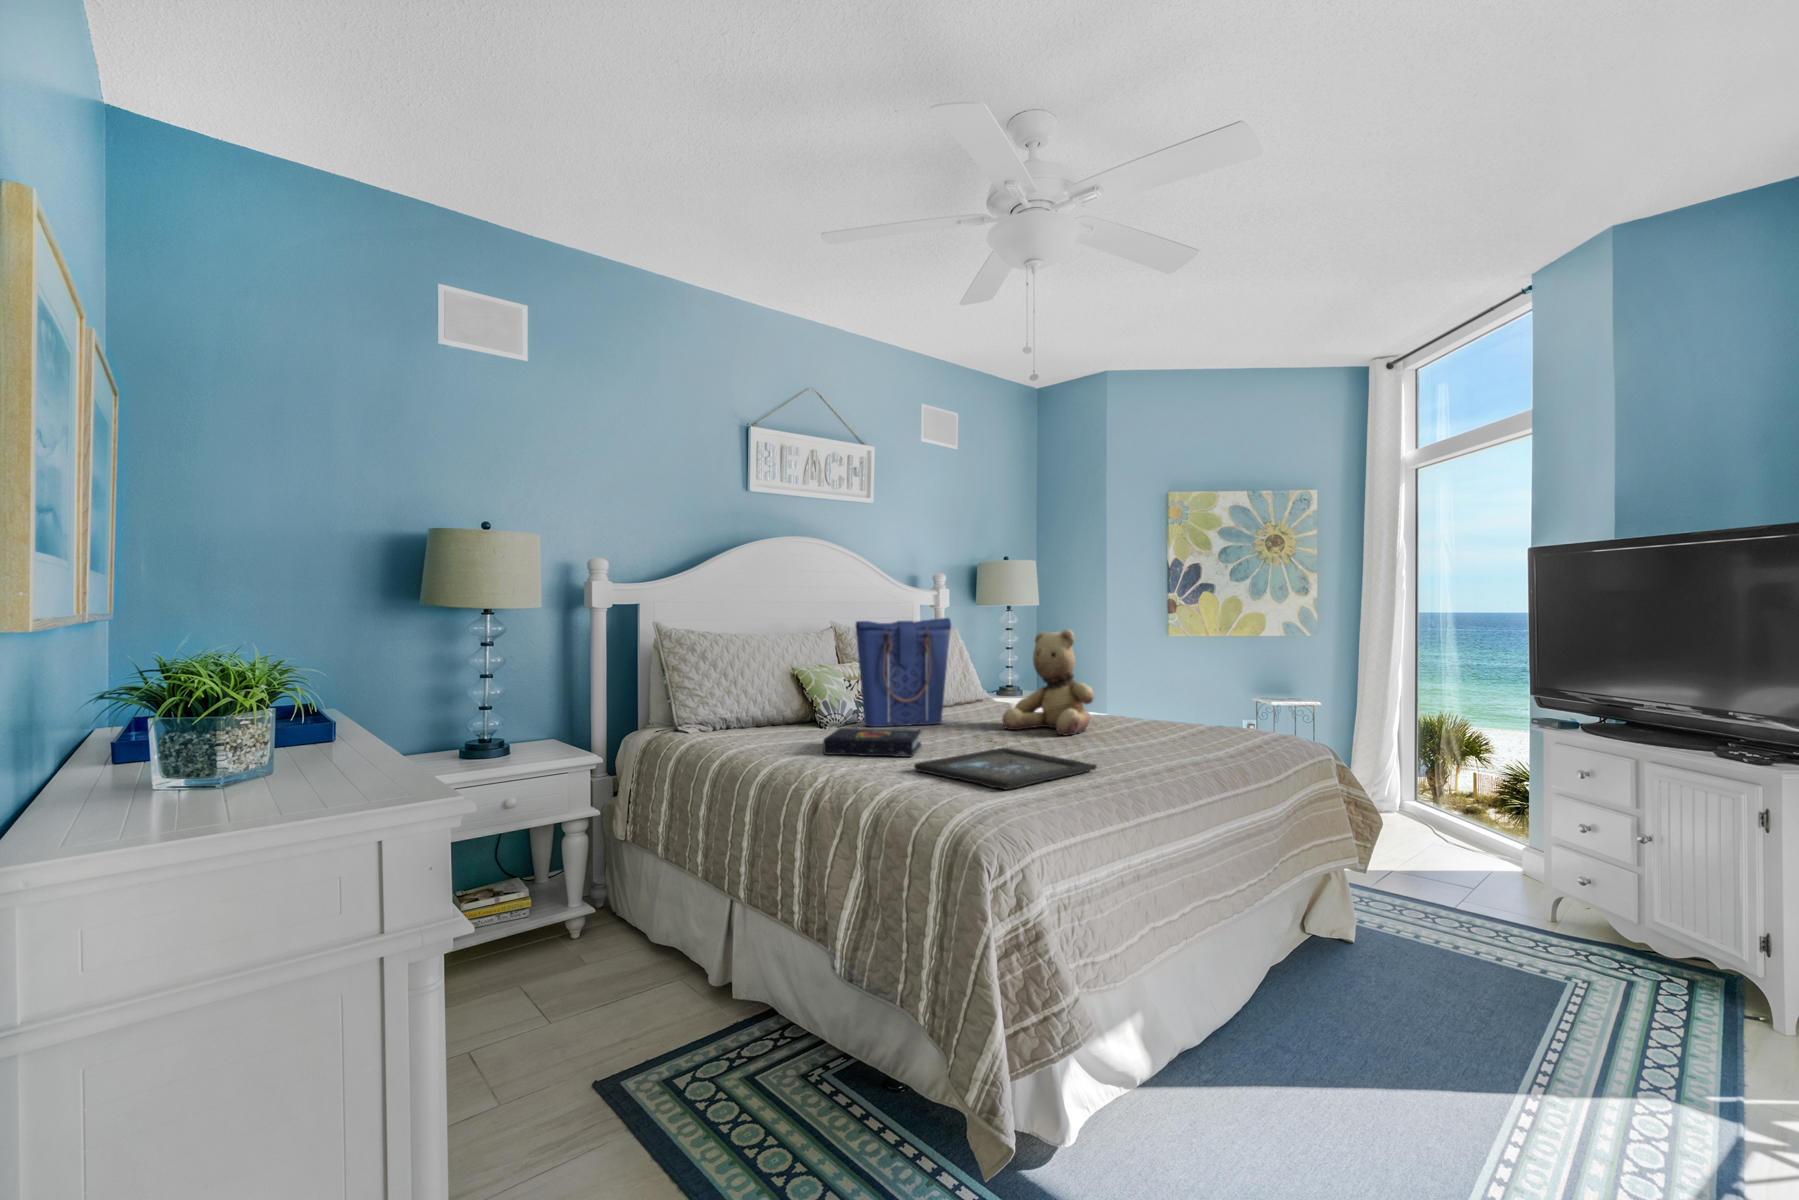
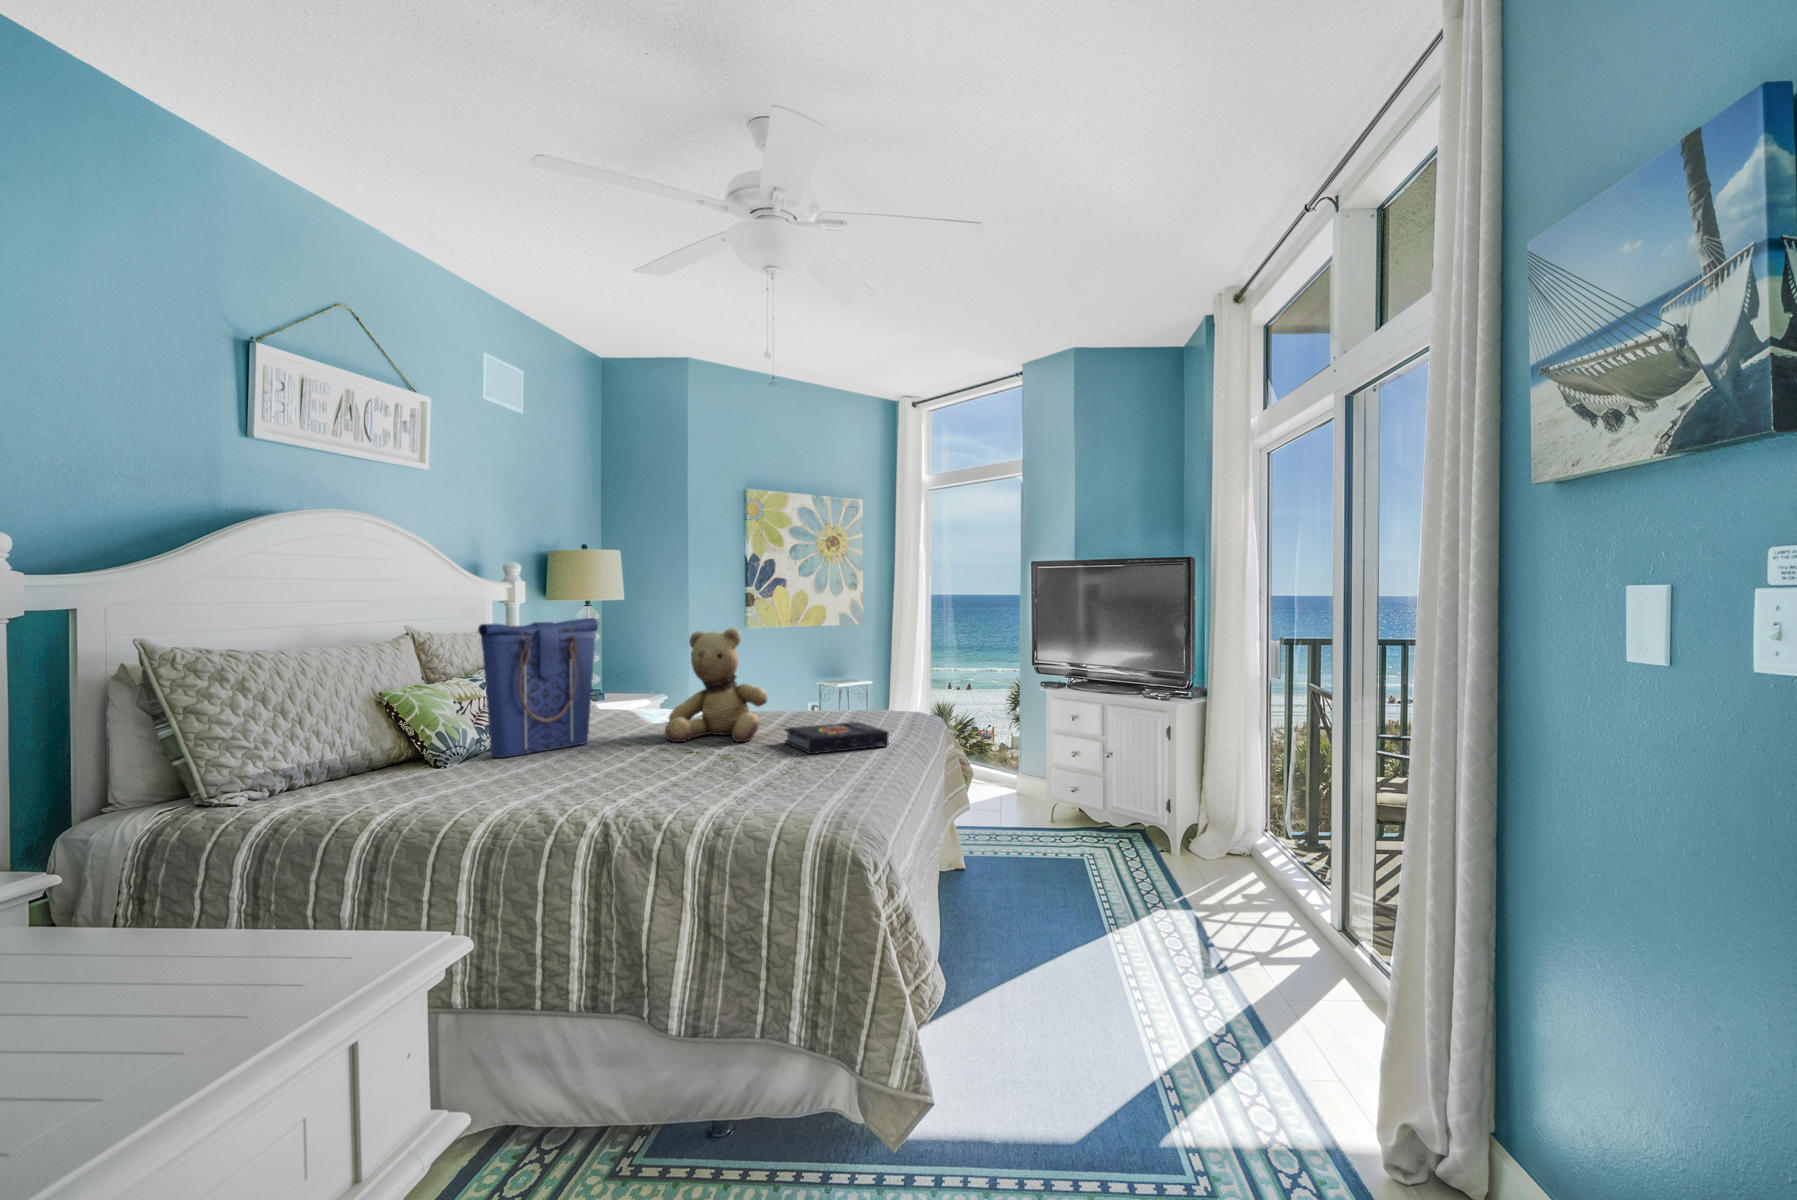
book: present [823,728,921,757] -> present [785,722,889,754]
tray: present [914,748,1097,789] -> none [657,765,840,815]

